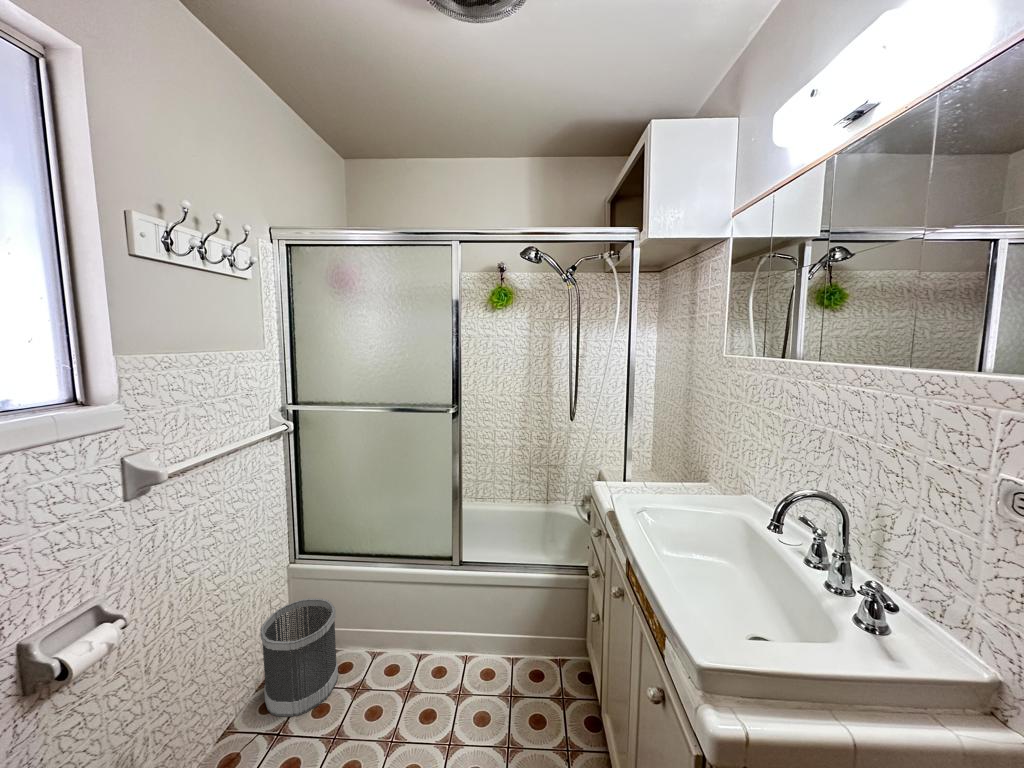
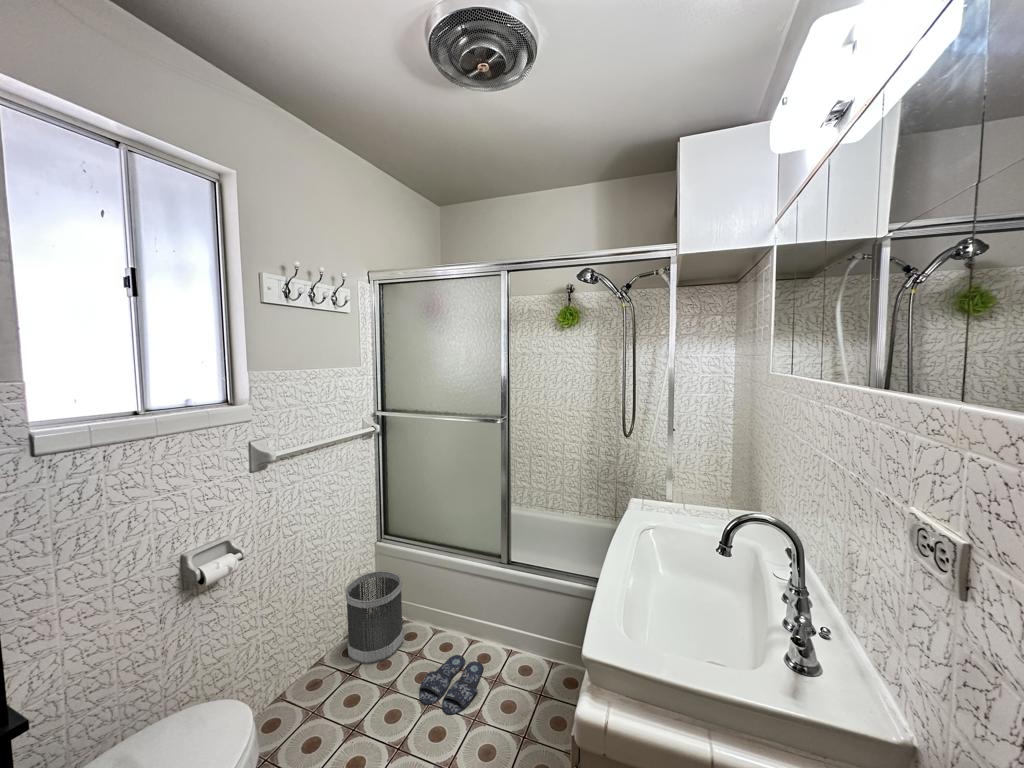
slippers: none [375,675,444,746] -> present [419,655,483,715]

